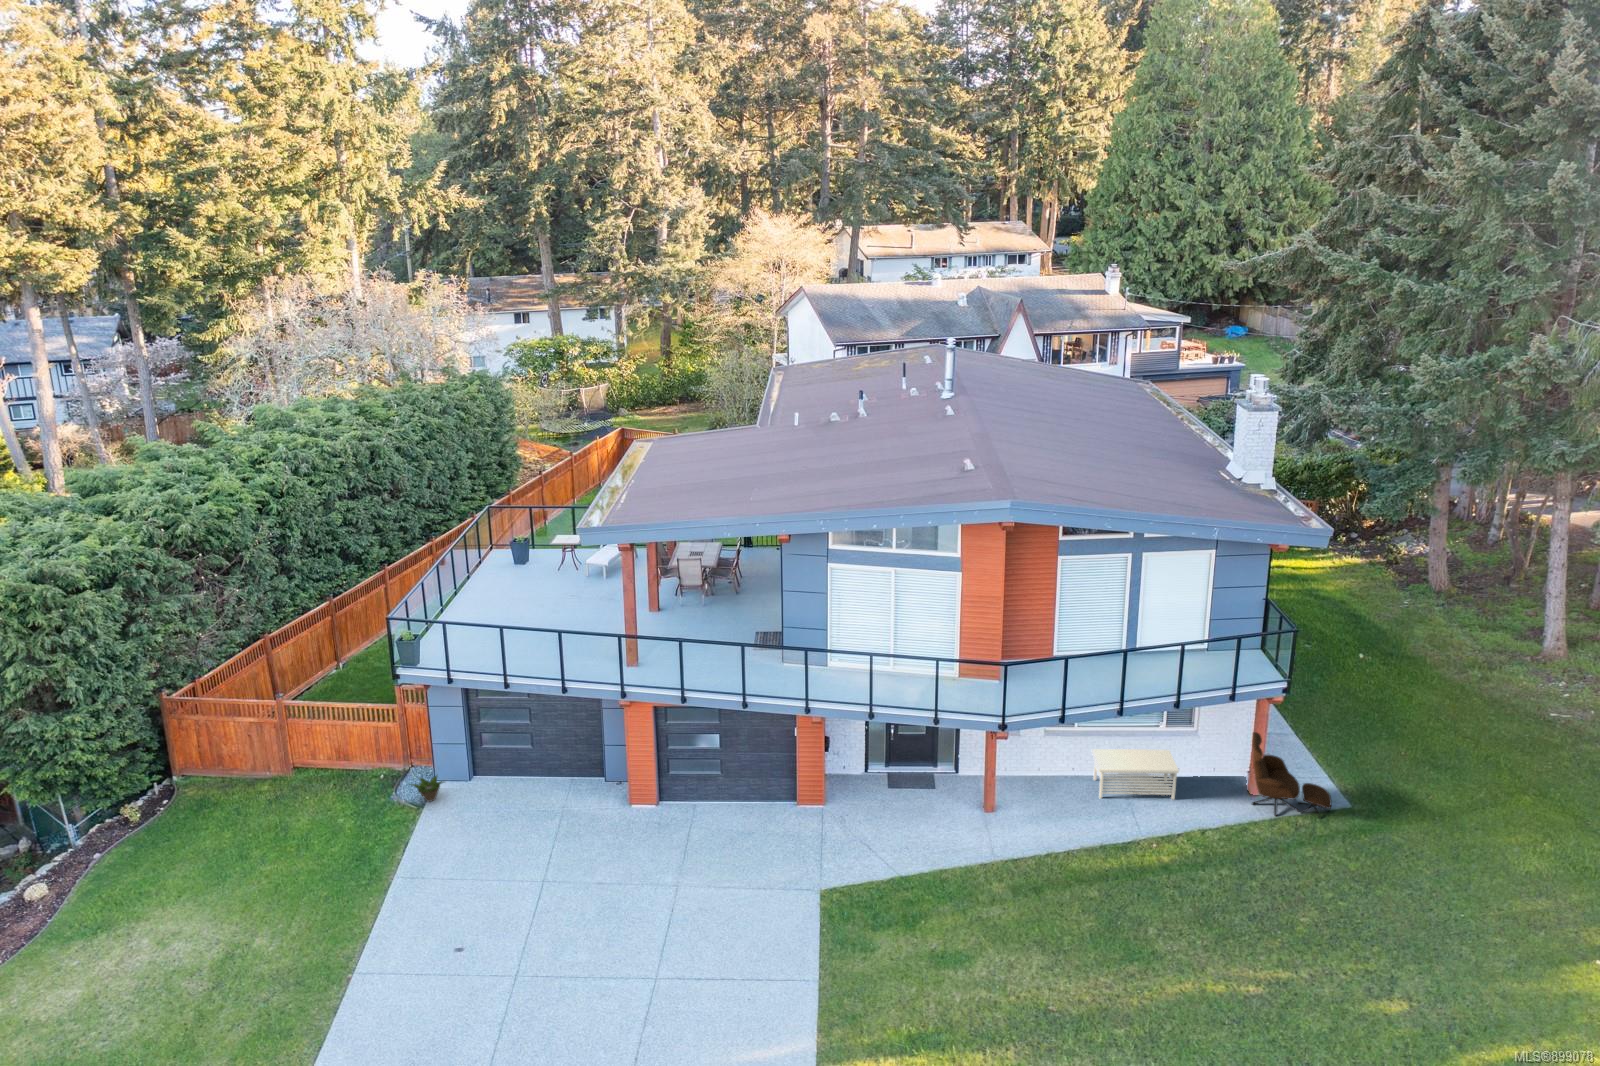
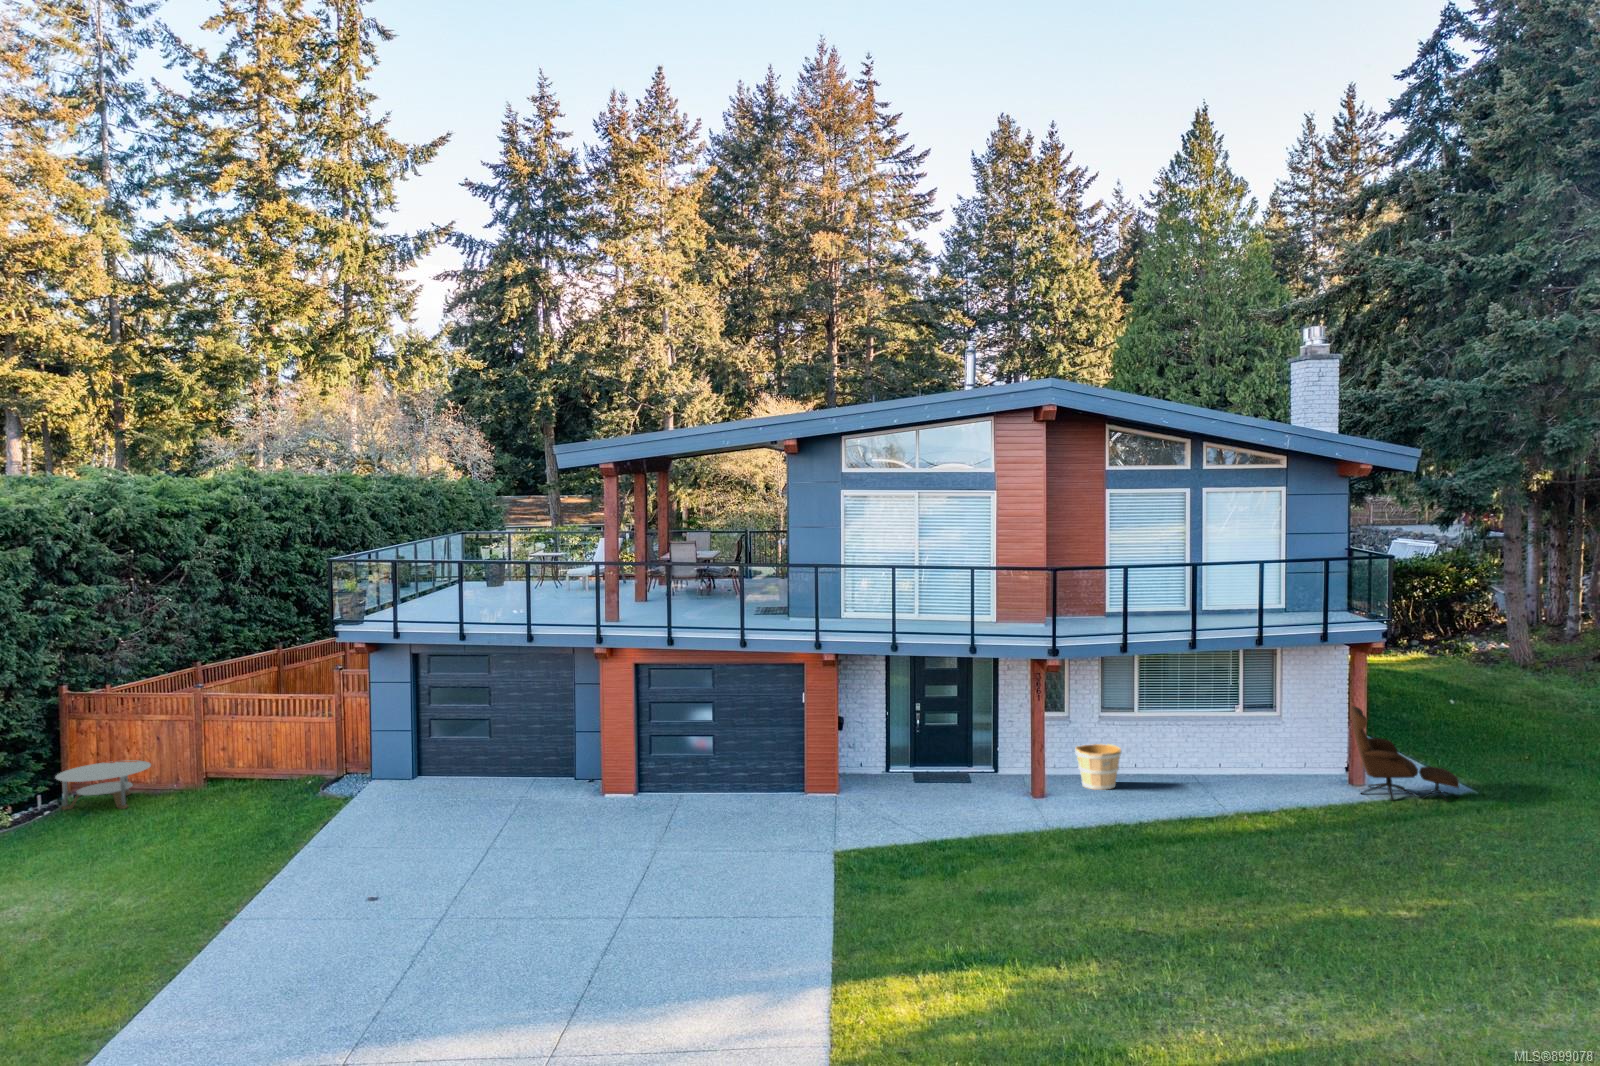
storage bench: present [1092,749,1179,799] -> none [1159,740,1267,792]
wooden bucket: none [1021,750,1060,794] -> present [1075,744,1121,790]
round table: none [176,761,252,813] -> present [55,760,151,810]
decorative plant: present [412,776,444,802] -> none [336,773,382,801]

